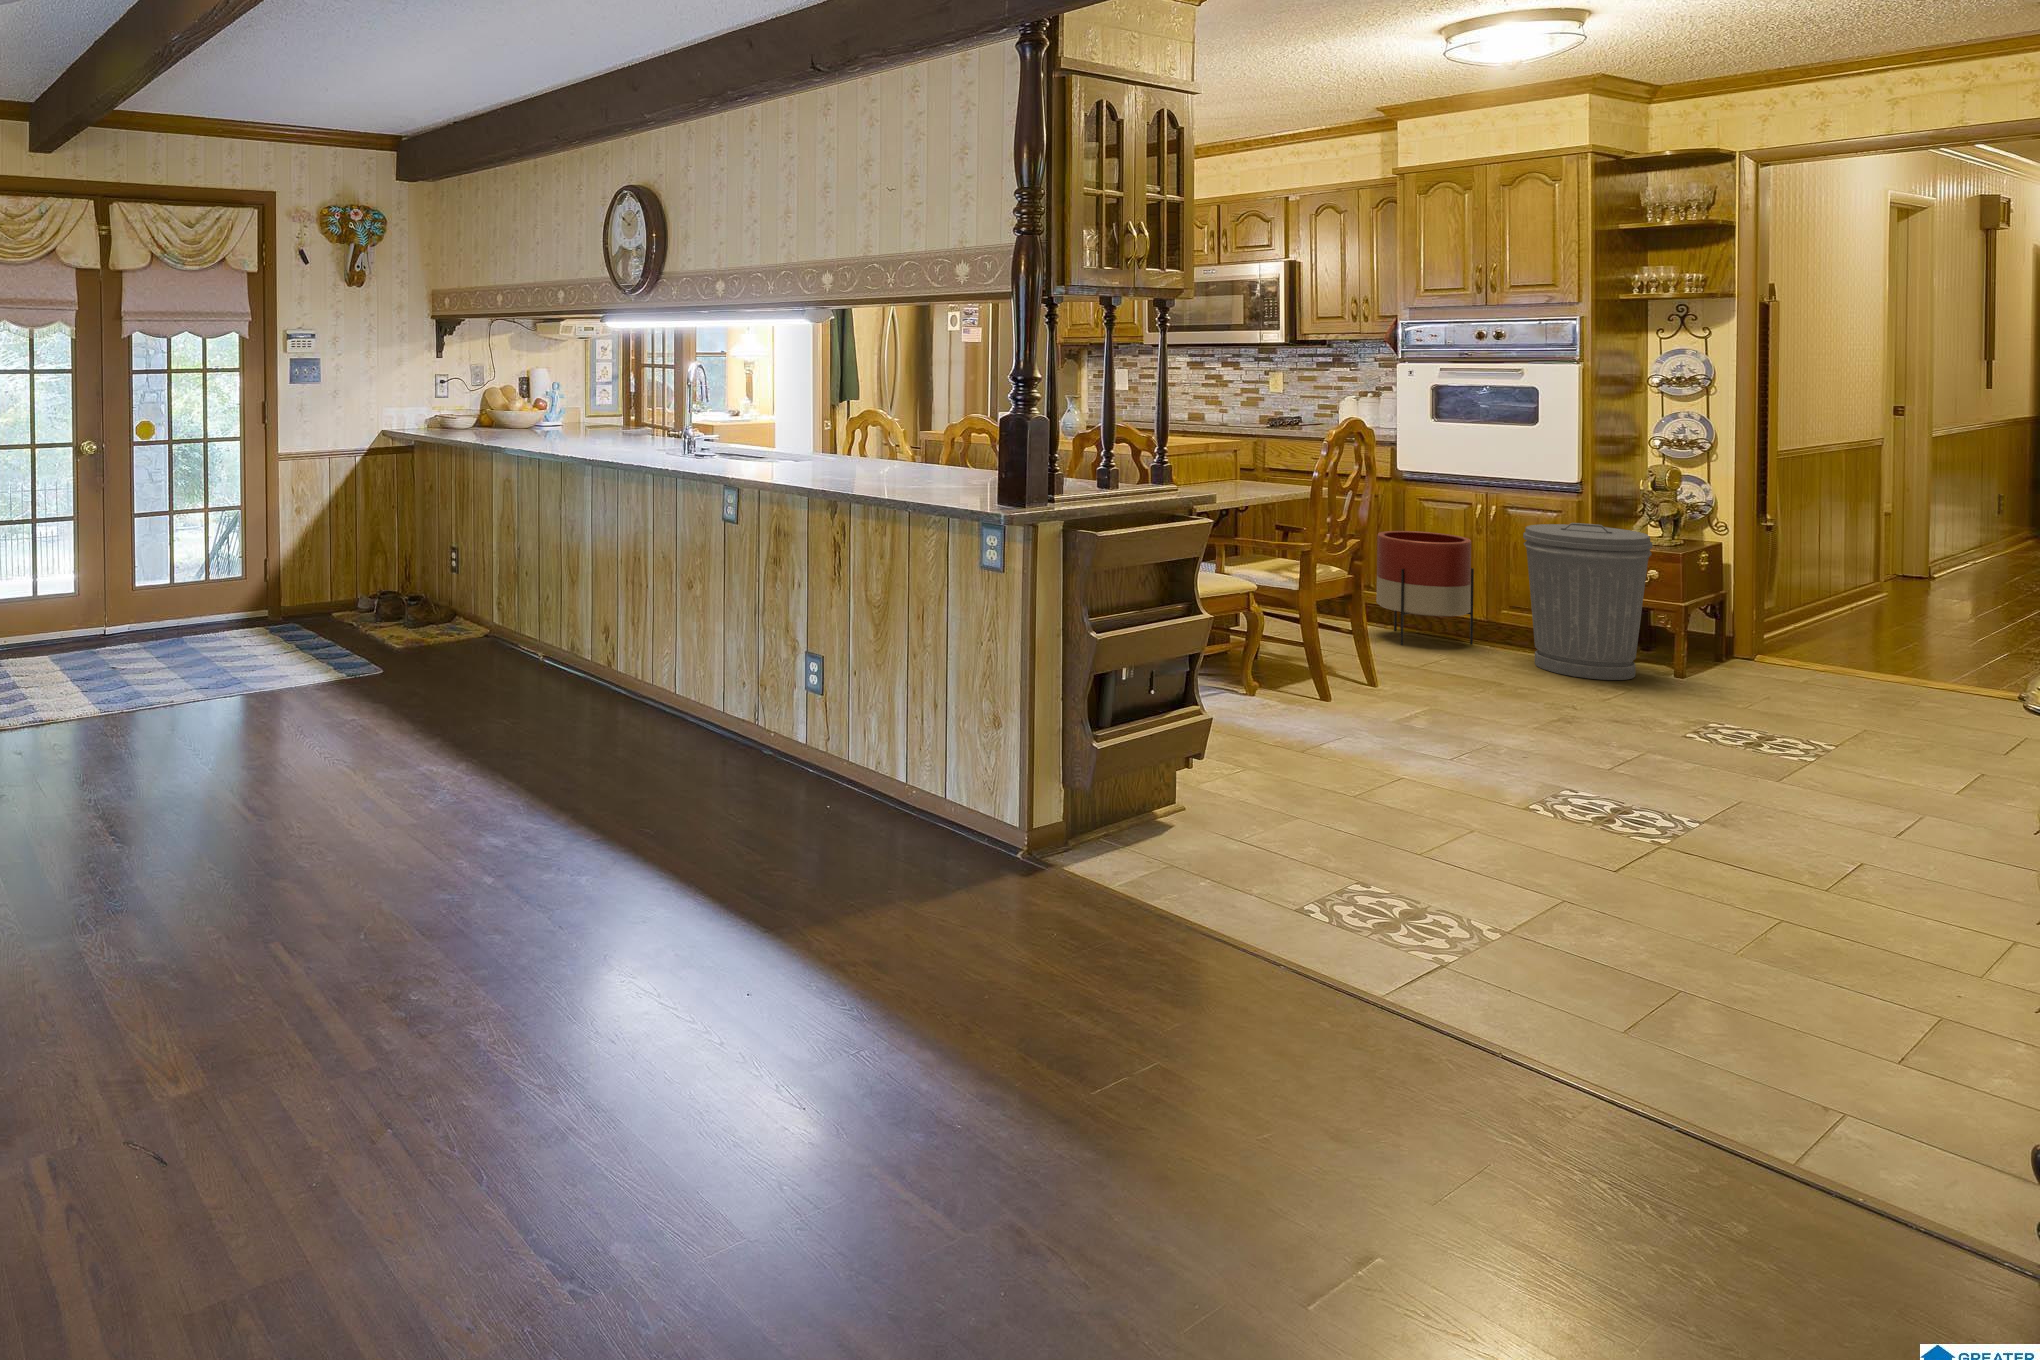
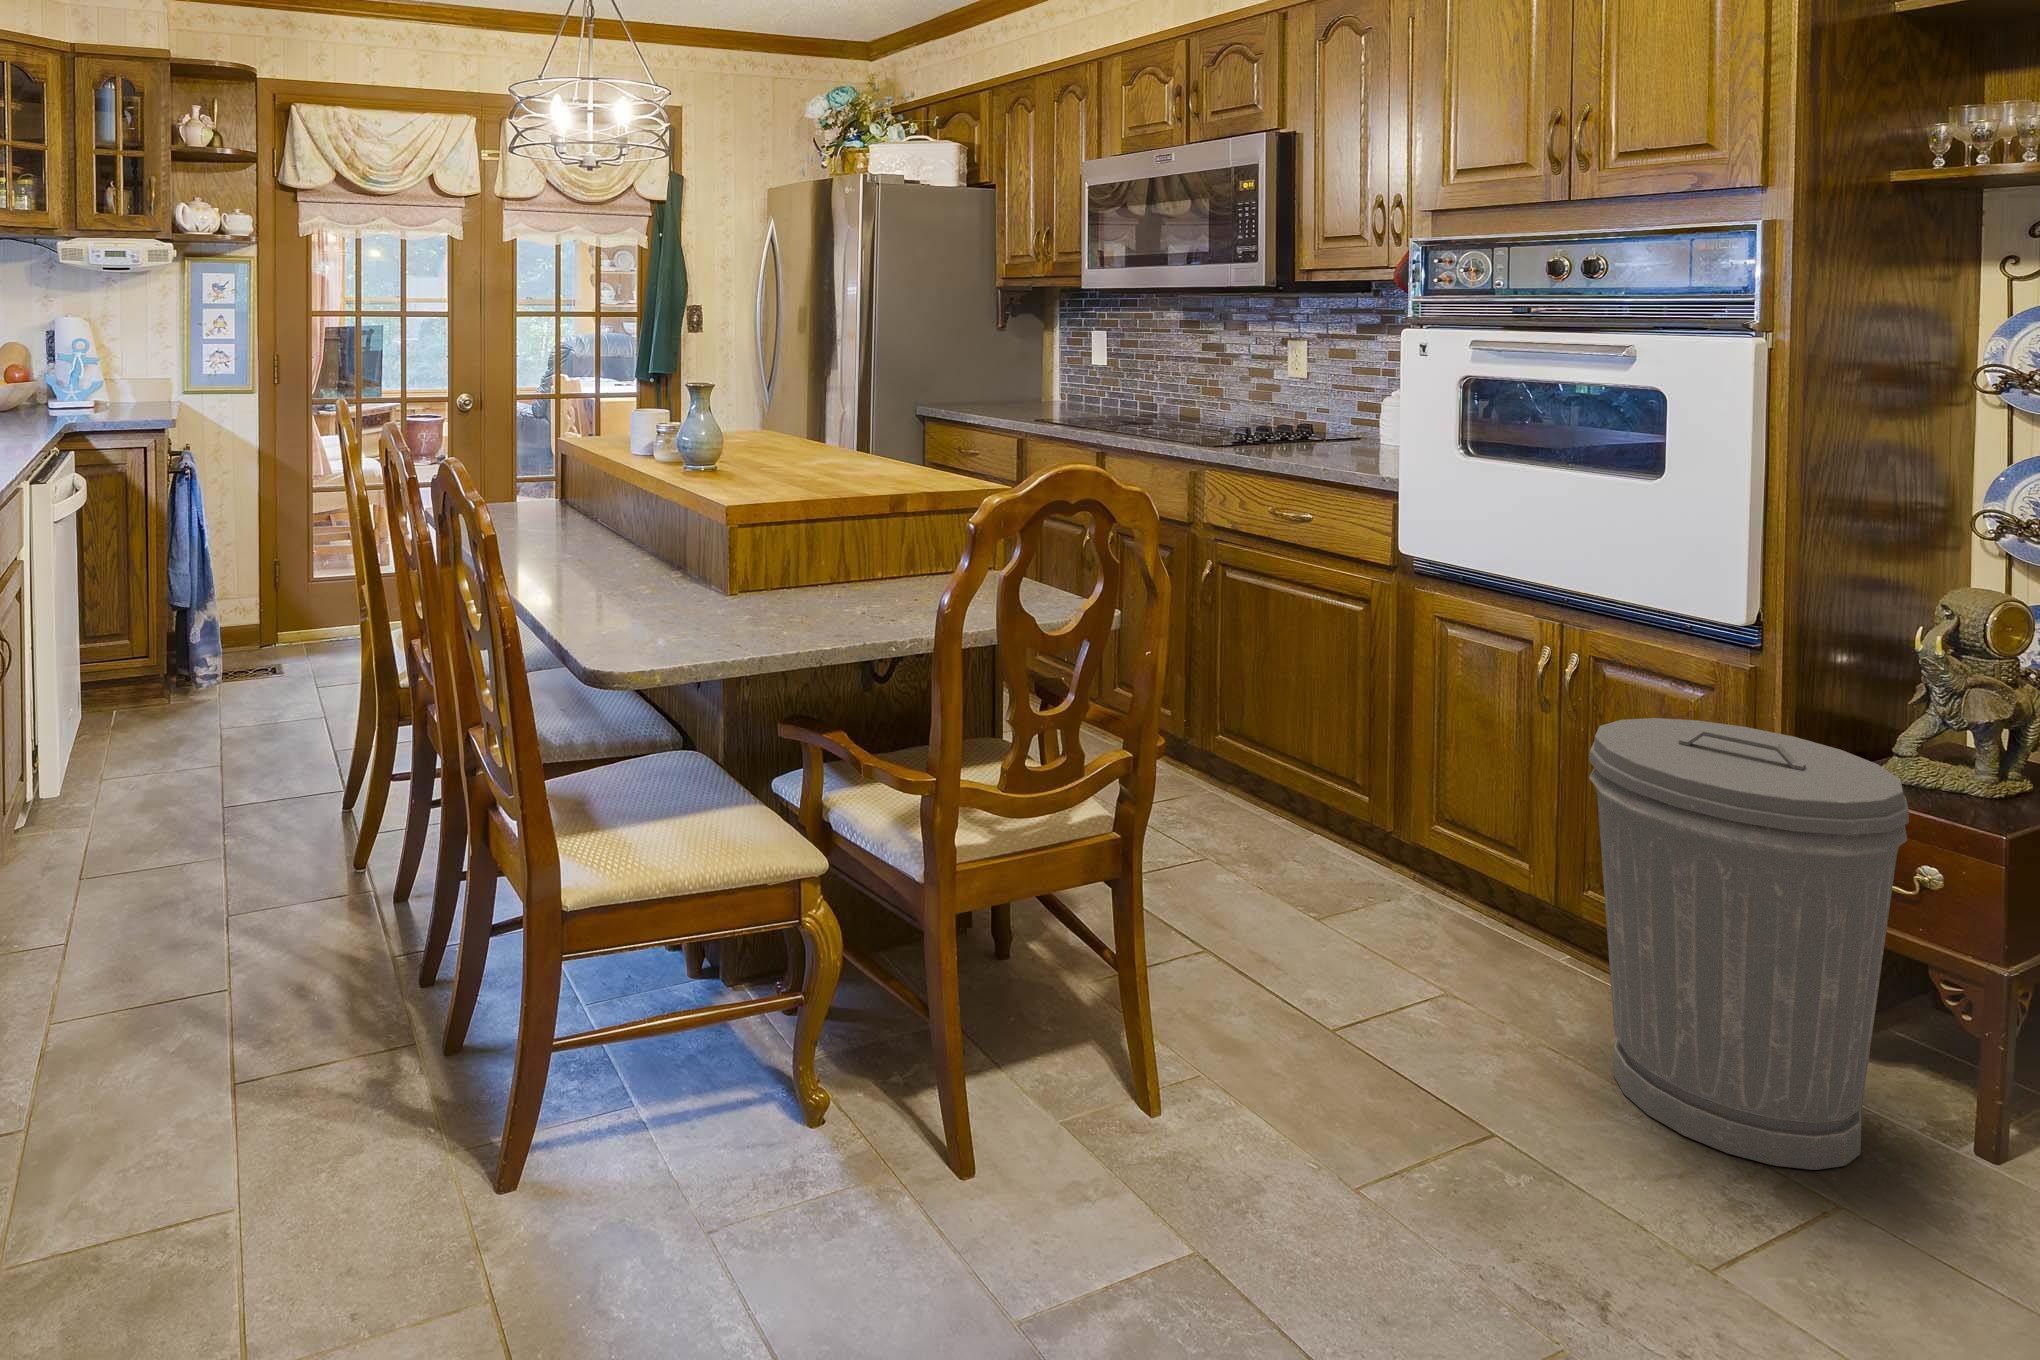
planter: present [1376,531,1474,645] -> none [1318,689,1514,969]

